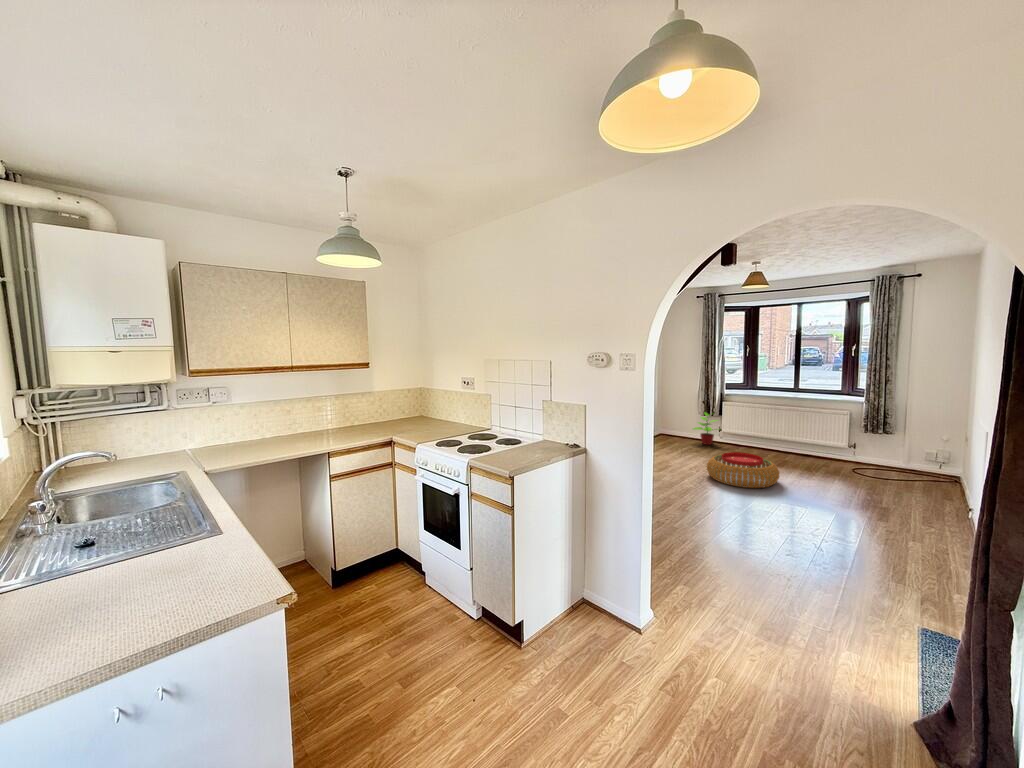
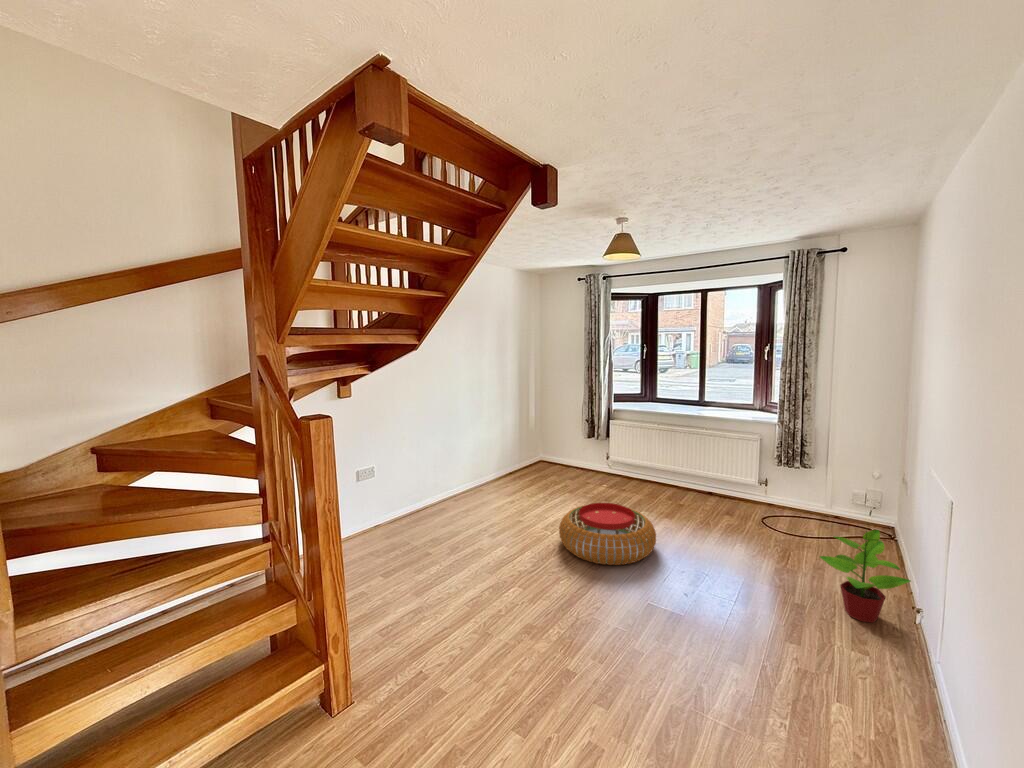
potted plant: present [693,412,717,445] -> present [820,530,911,623]

